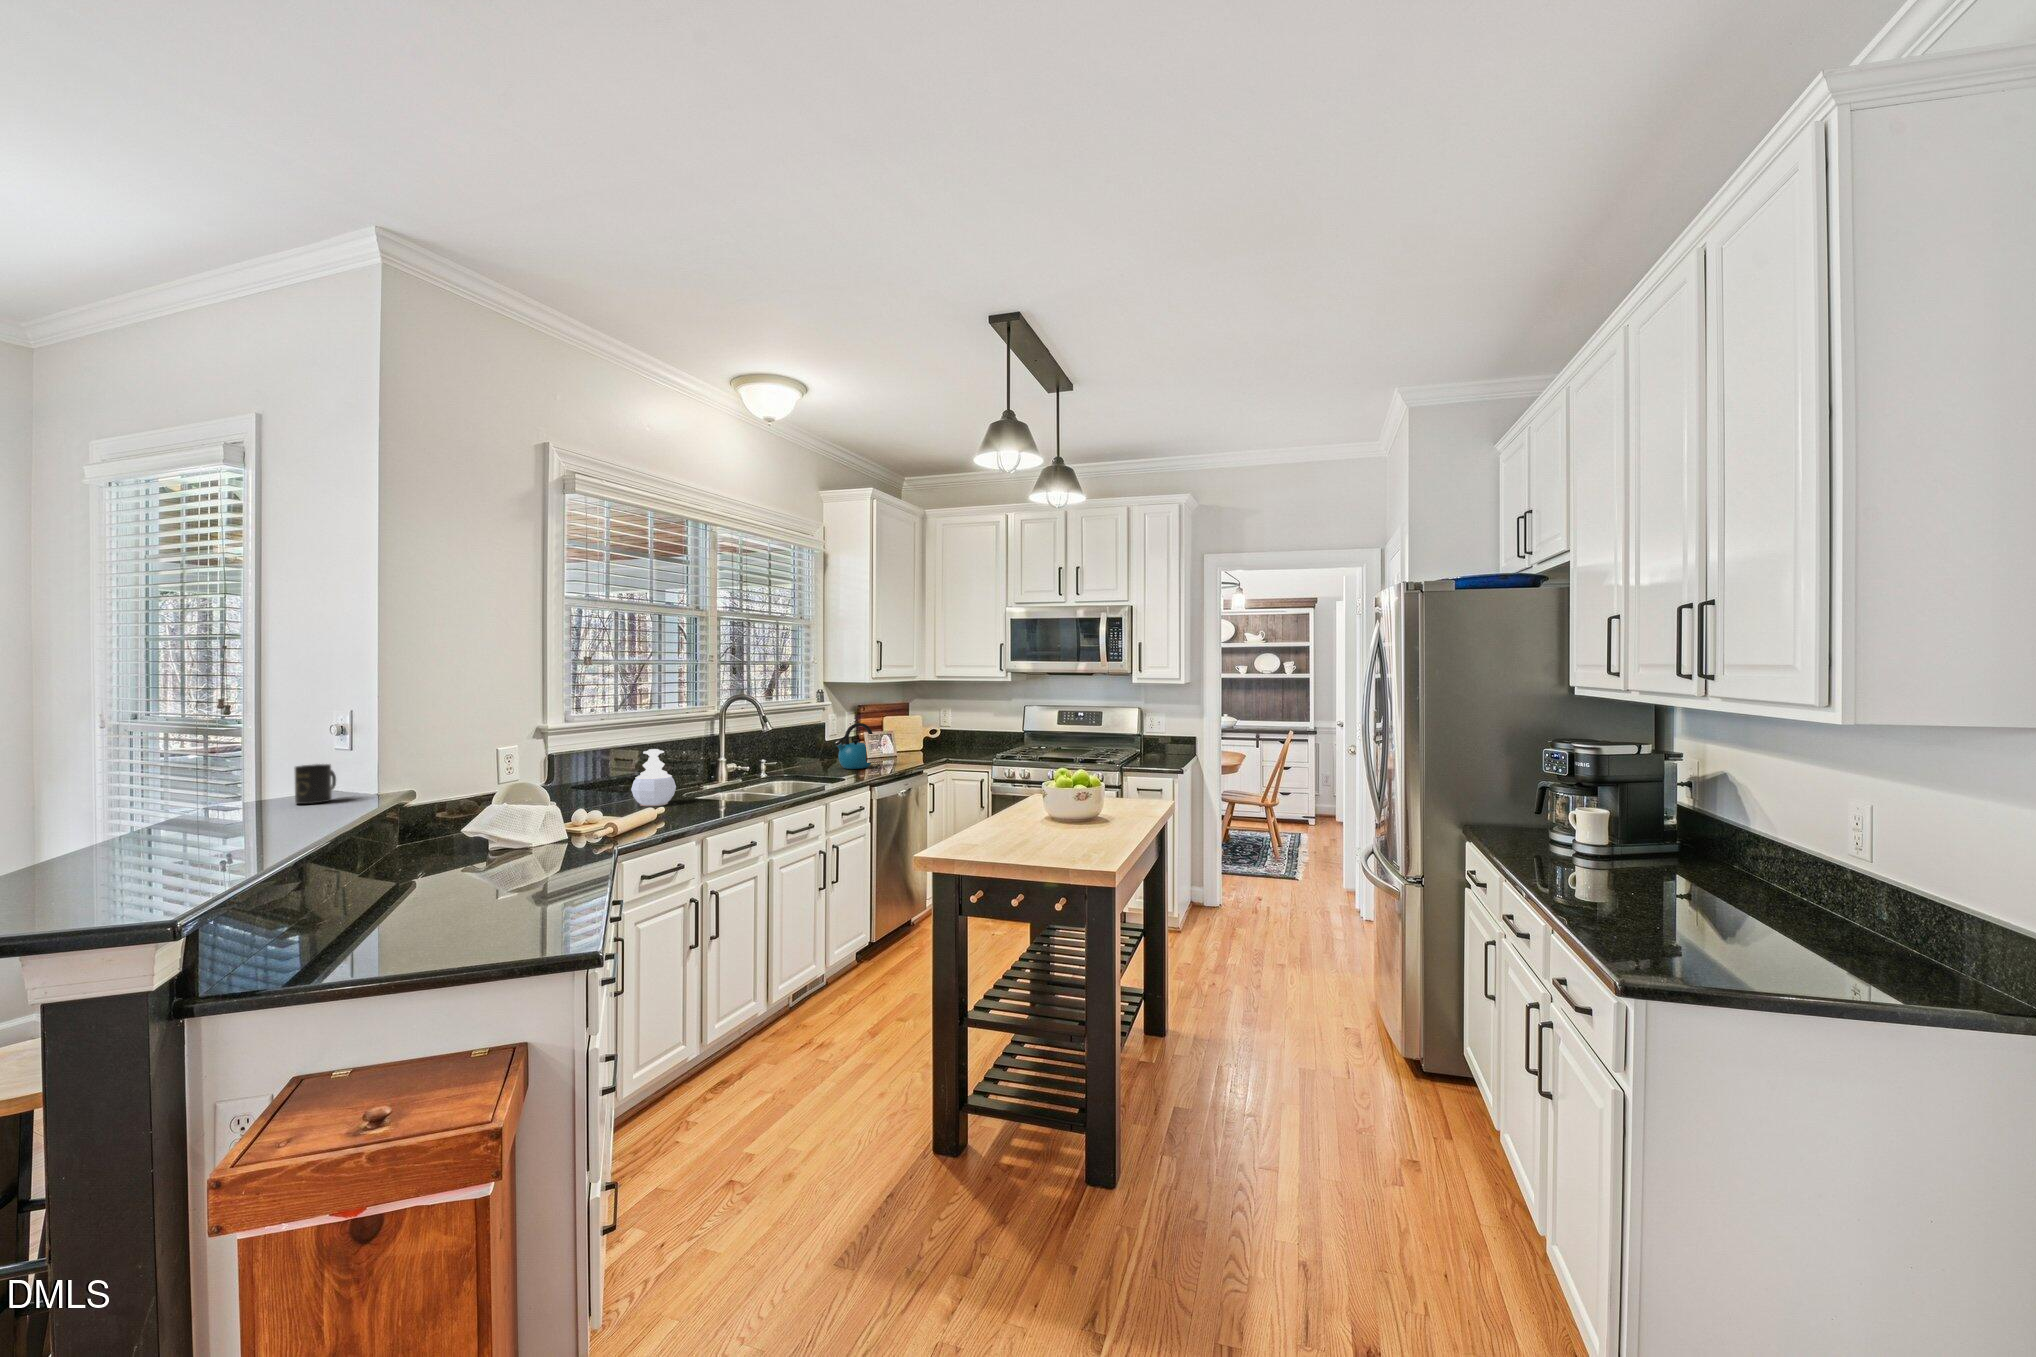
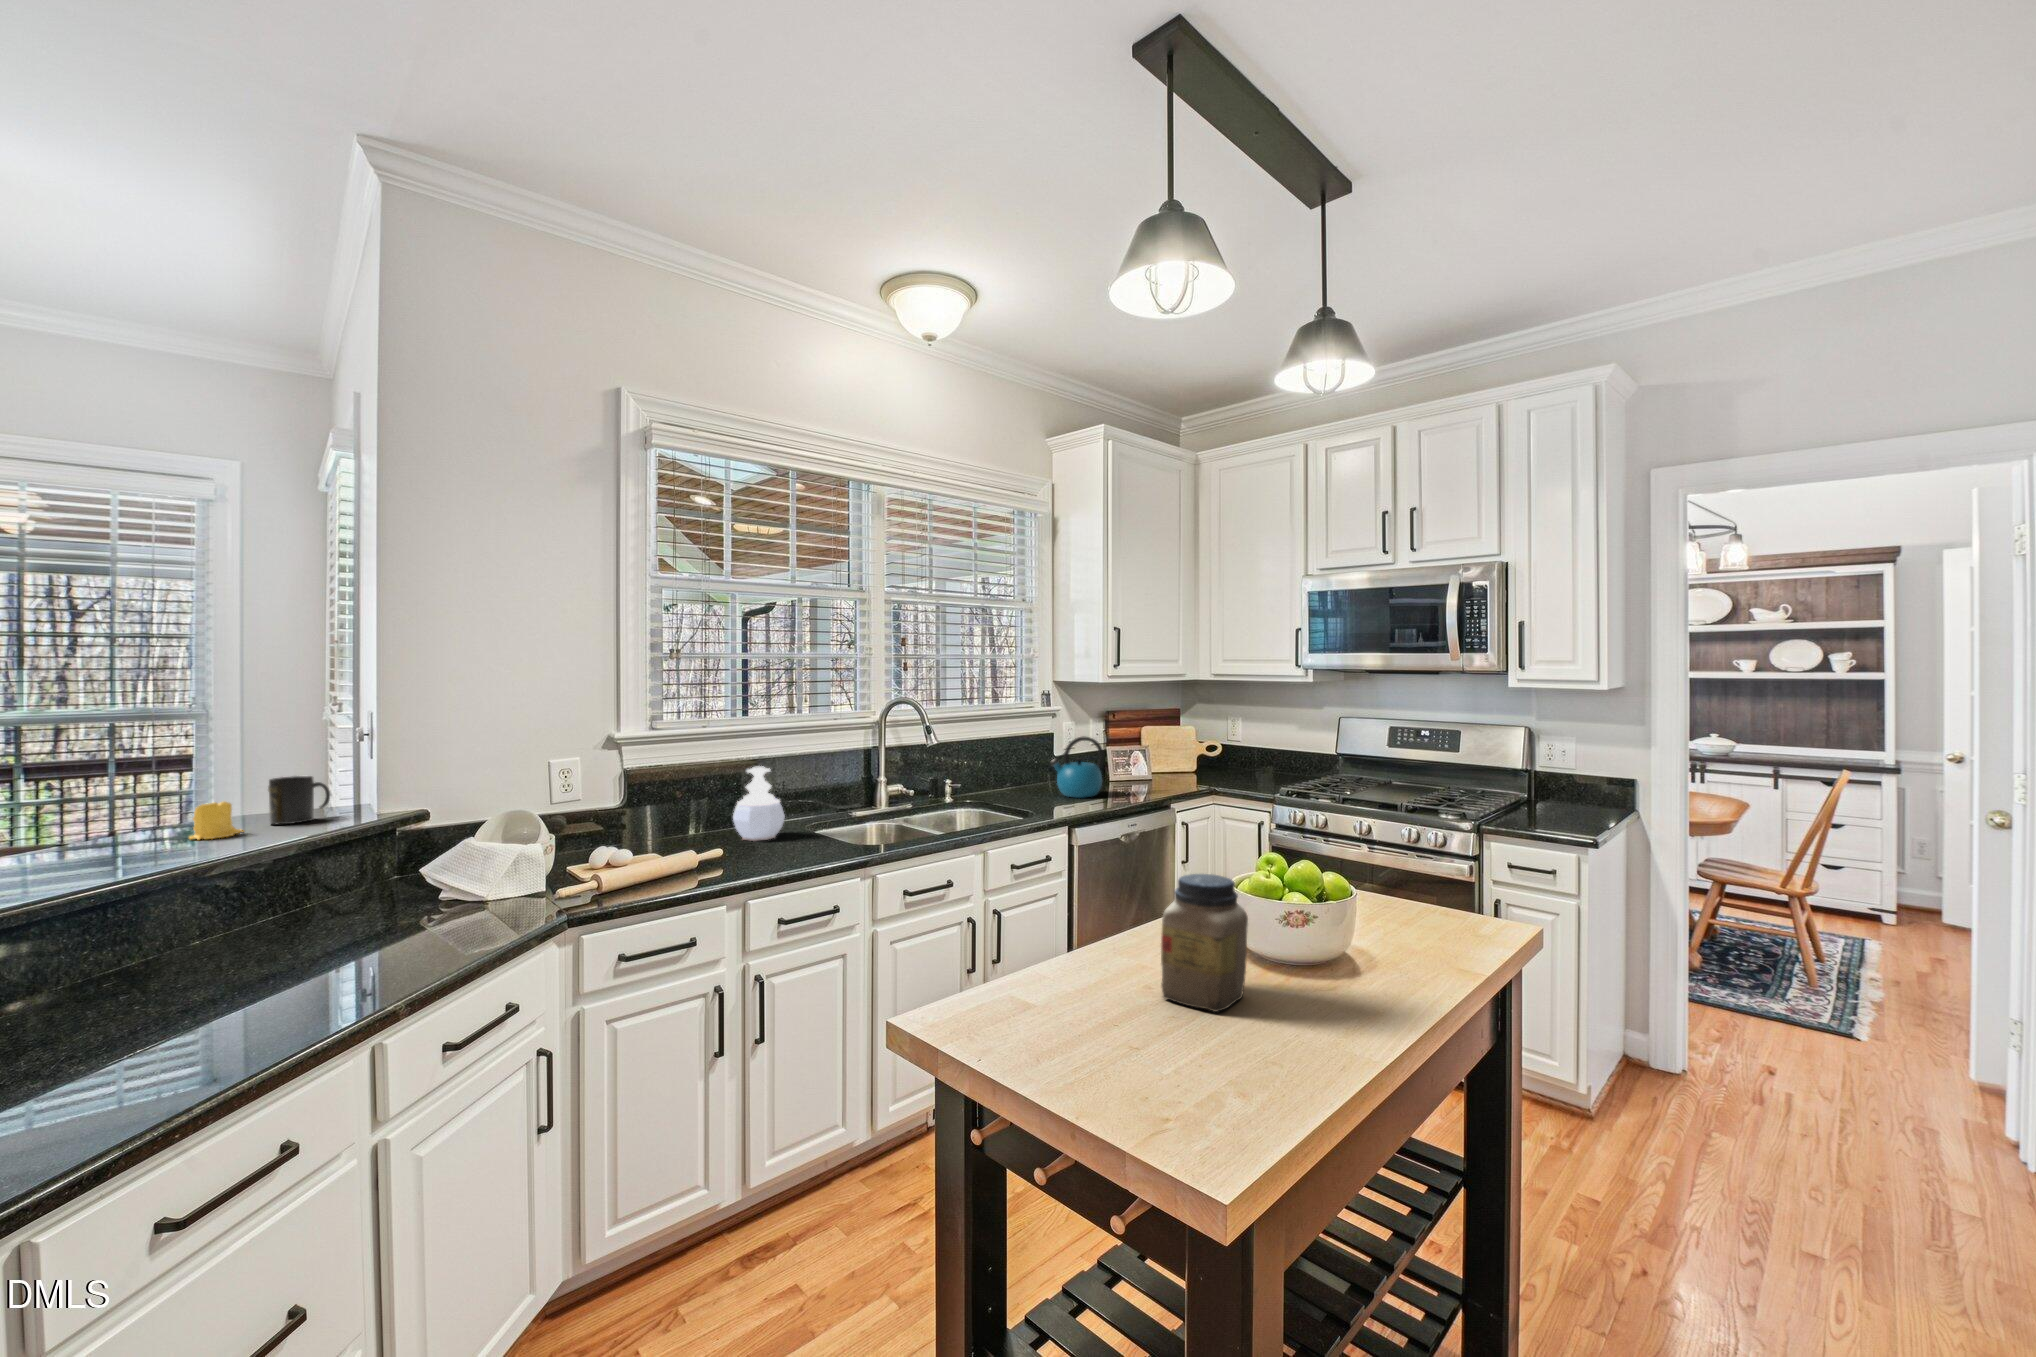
jar: none [1033,775,1071,838] -> present [1161,874,1248,1012]
candle: none [255,782,296,815] -> present [189,802,243,840]

